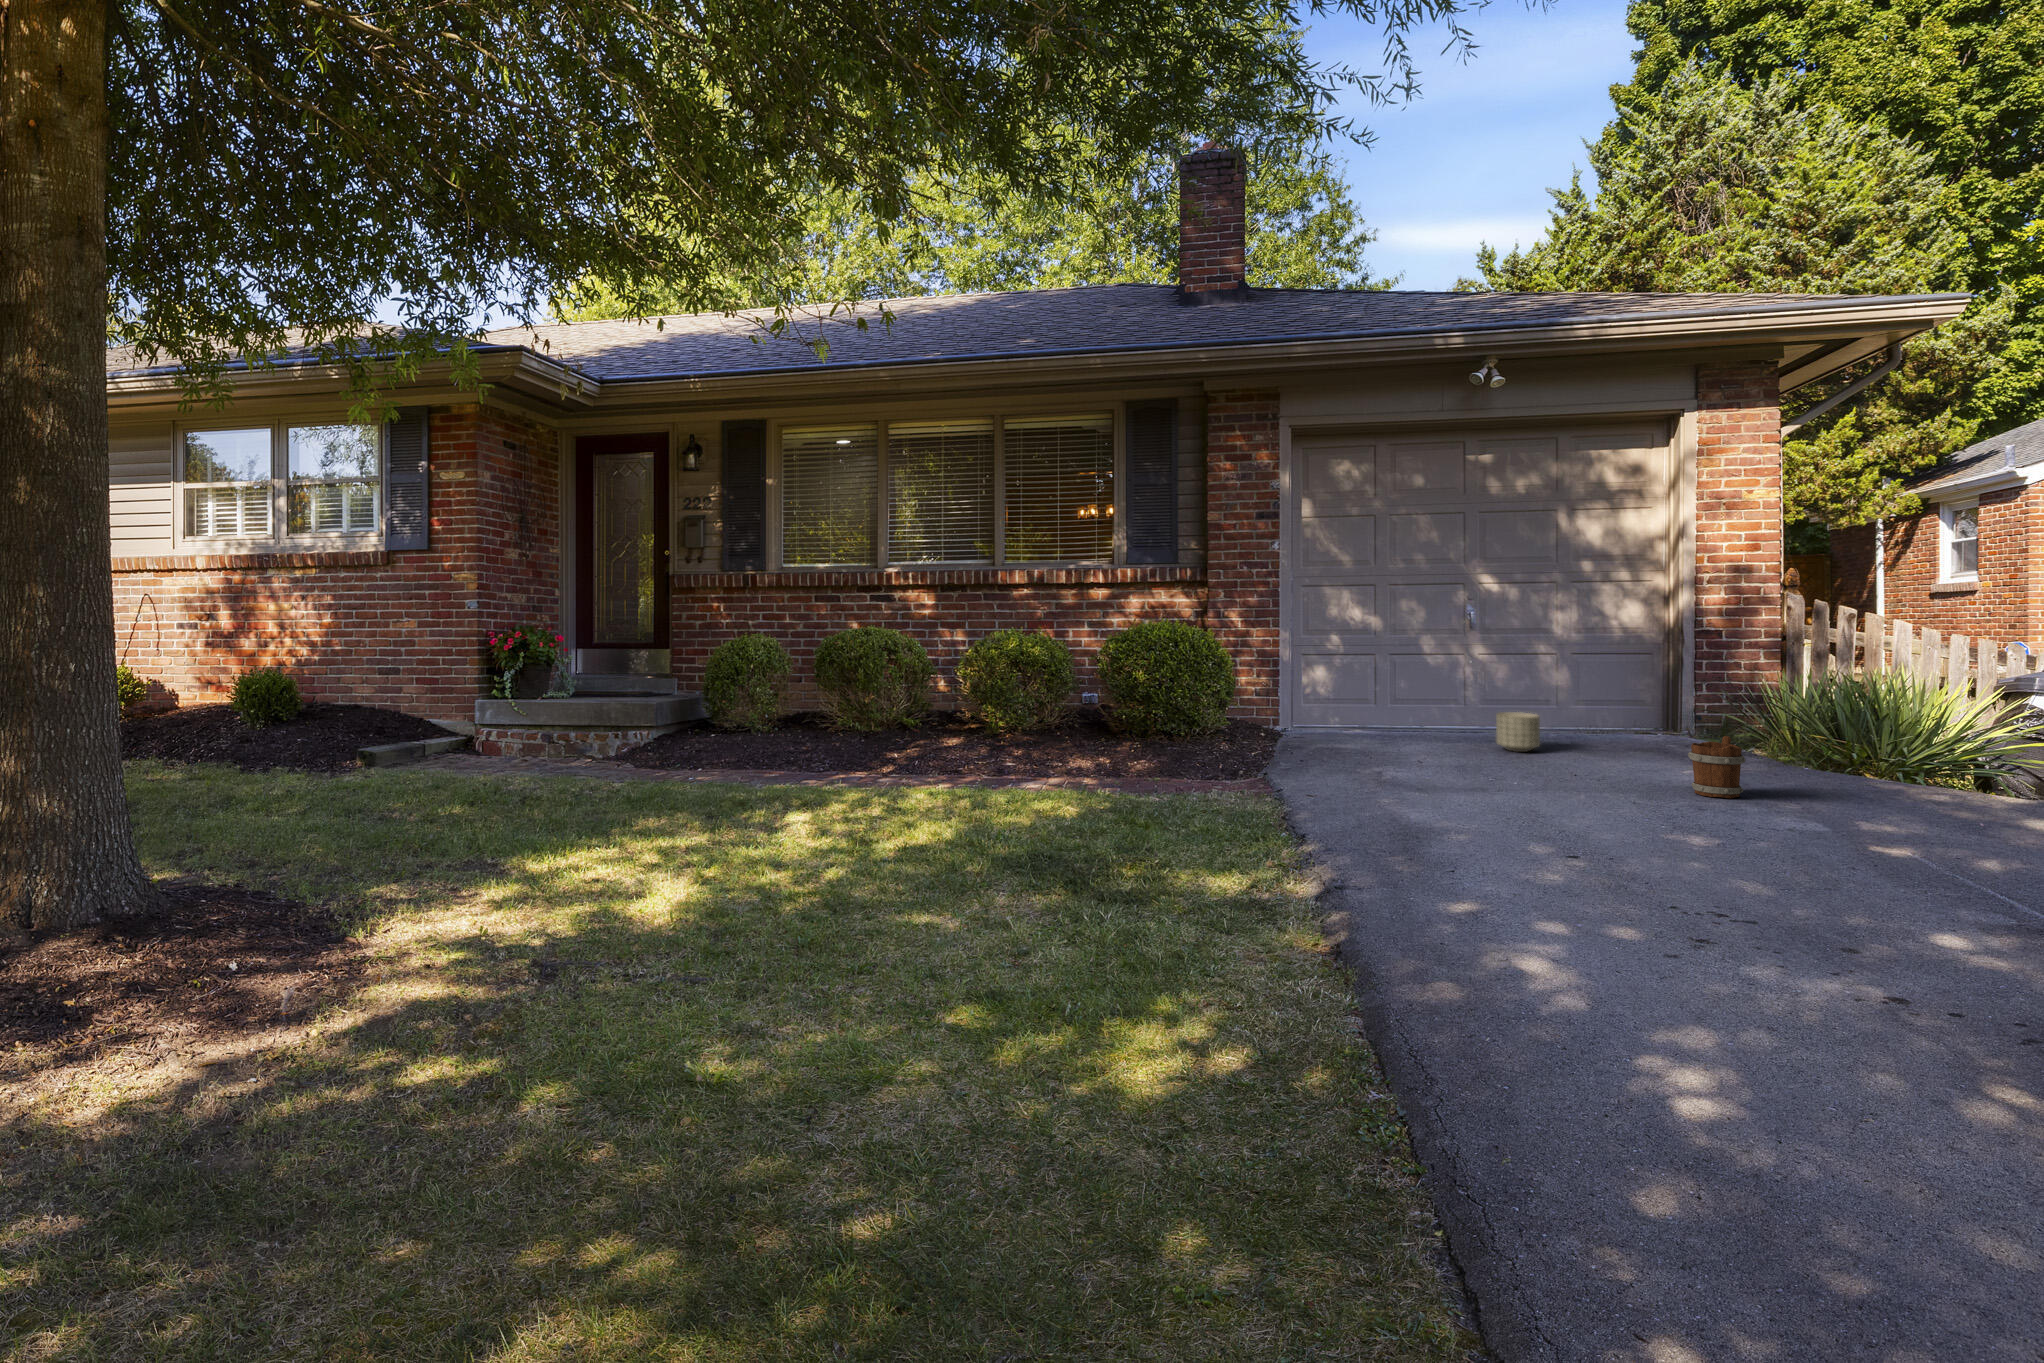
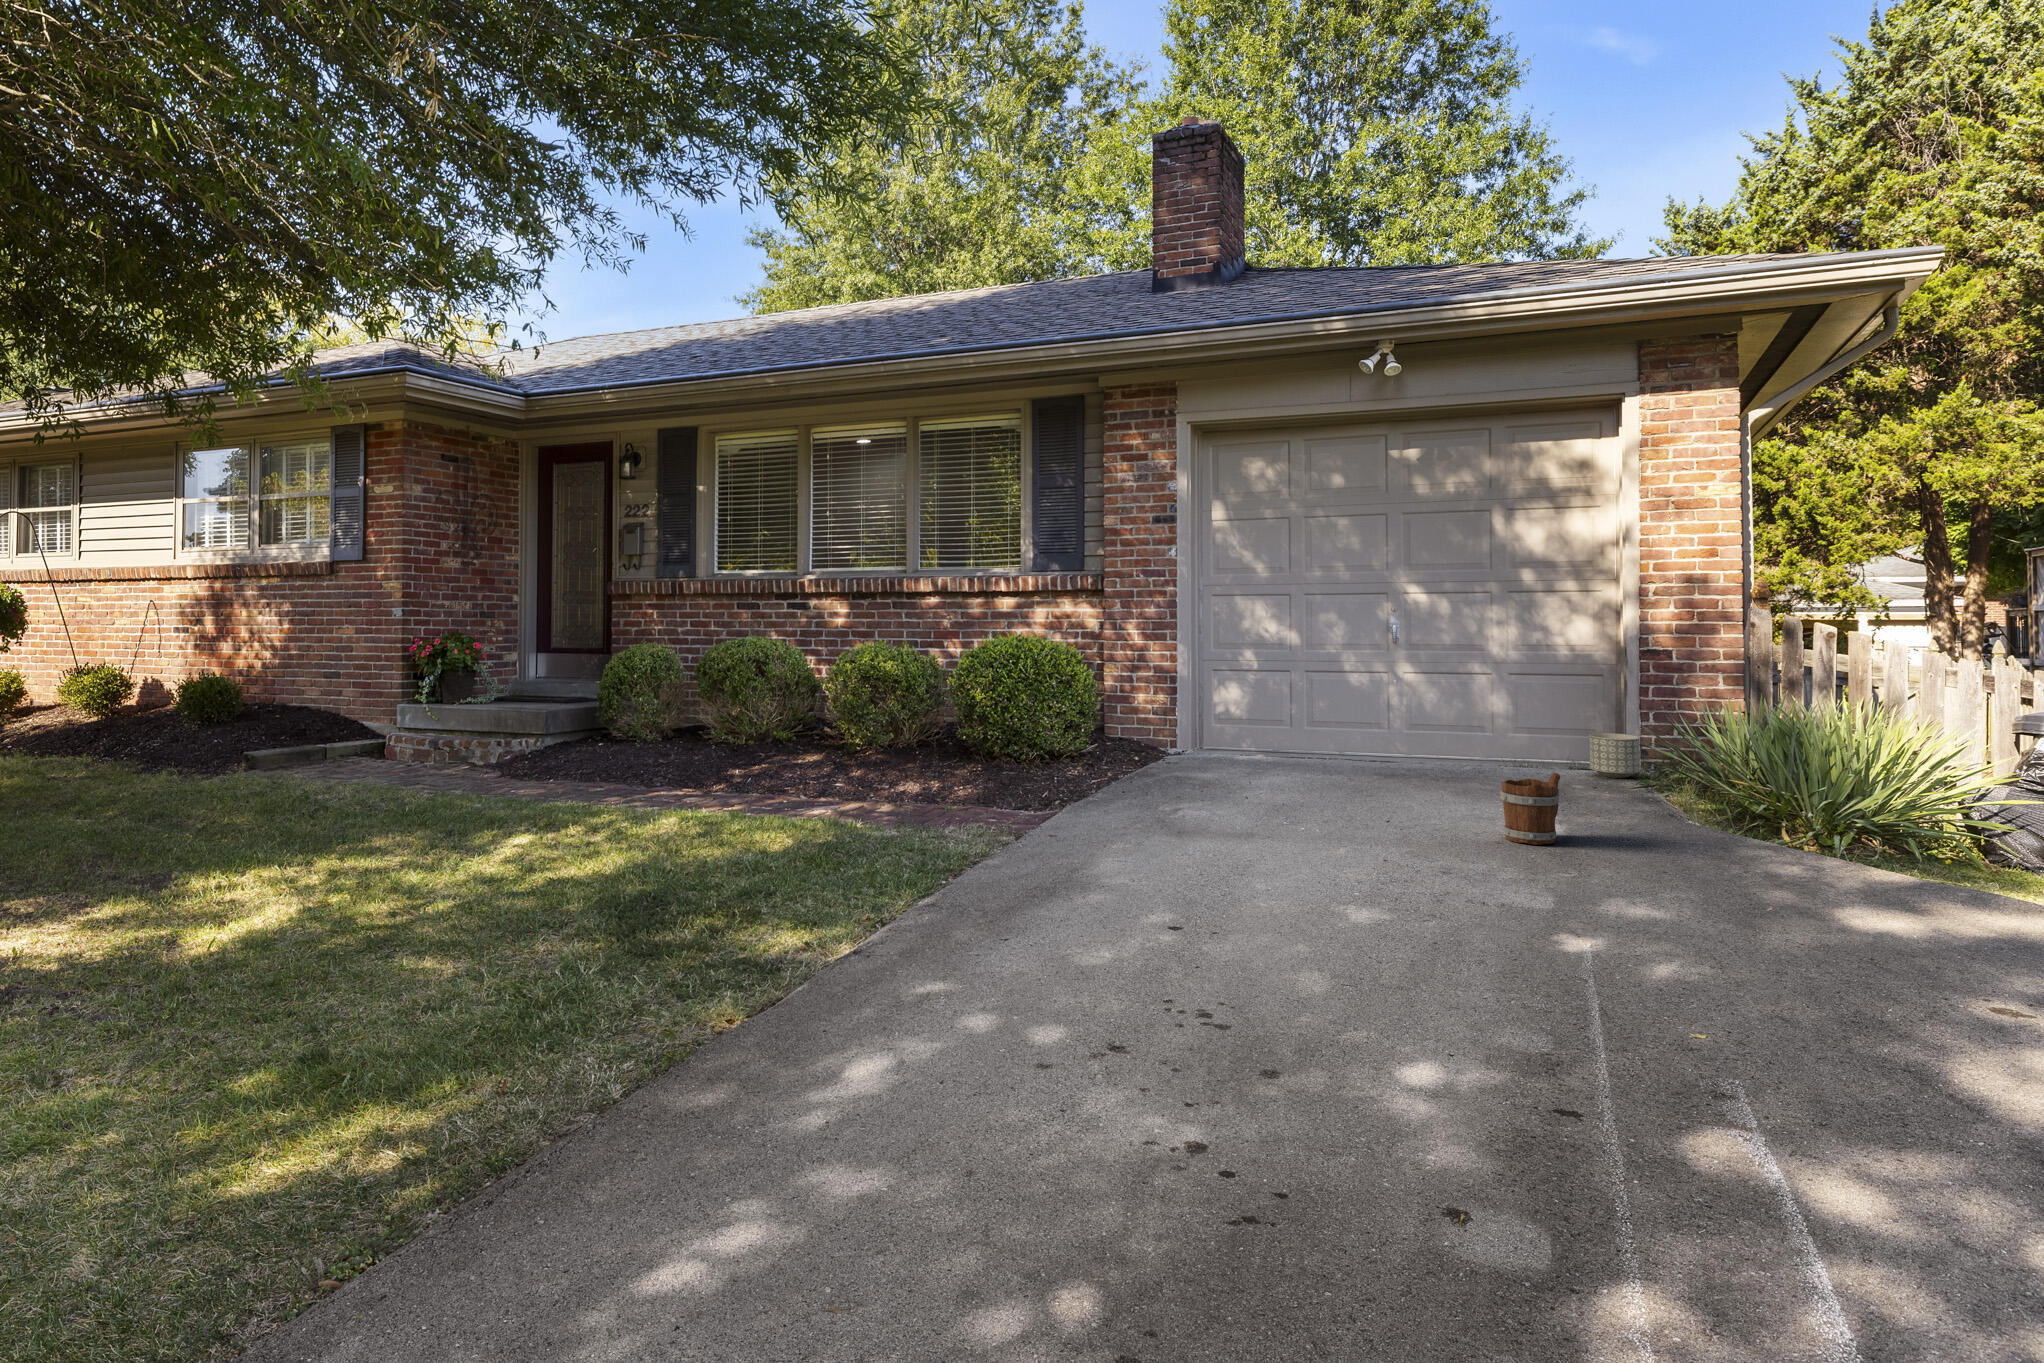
planter: present [1496,712,1540,752] -> present [1589,733,1640,778]

